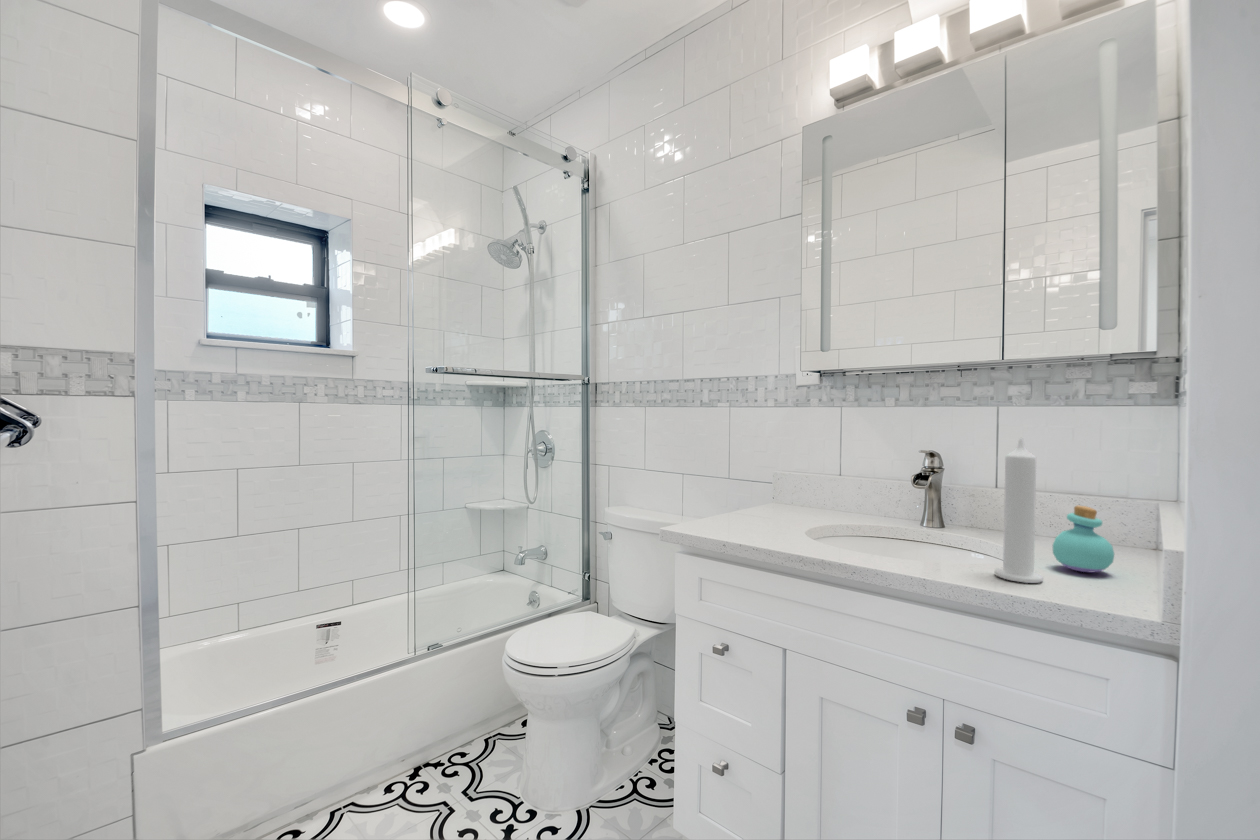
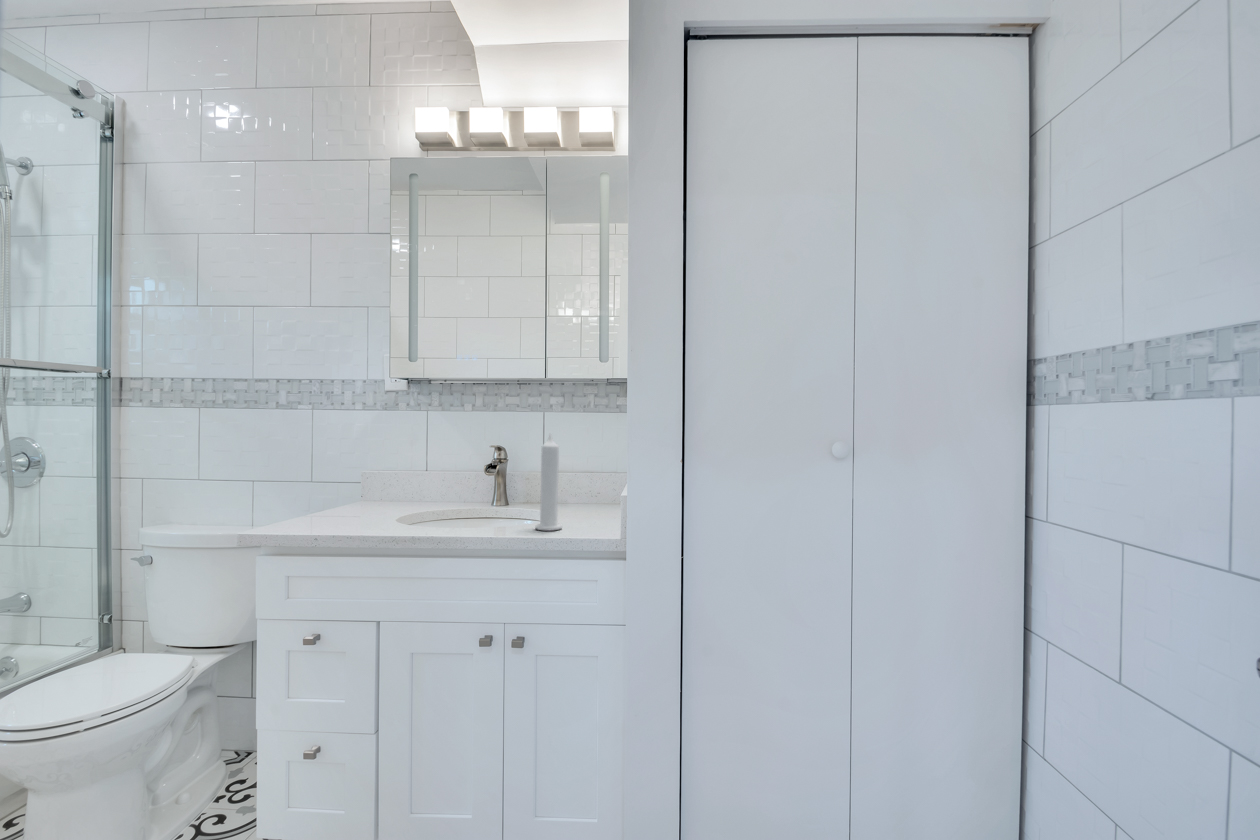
perfume bottle: present [1053,506,1114,572] -> none [569,478,600,520]

